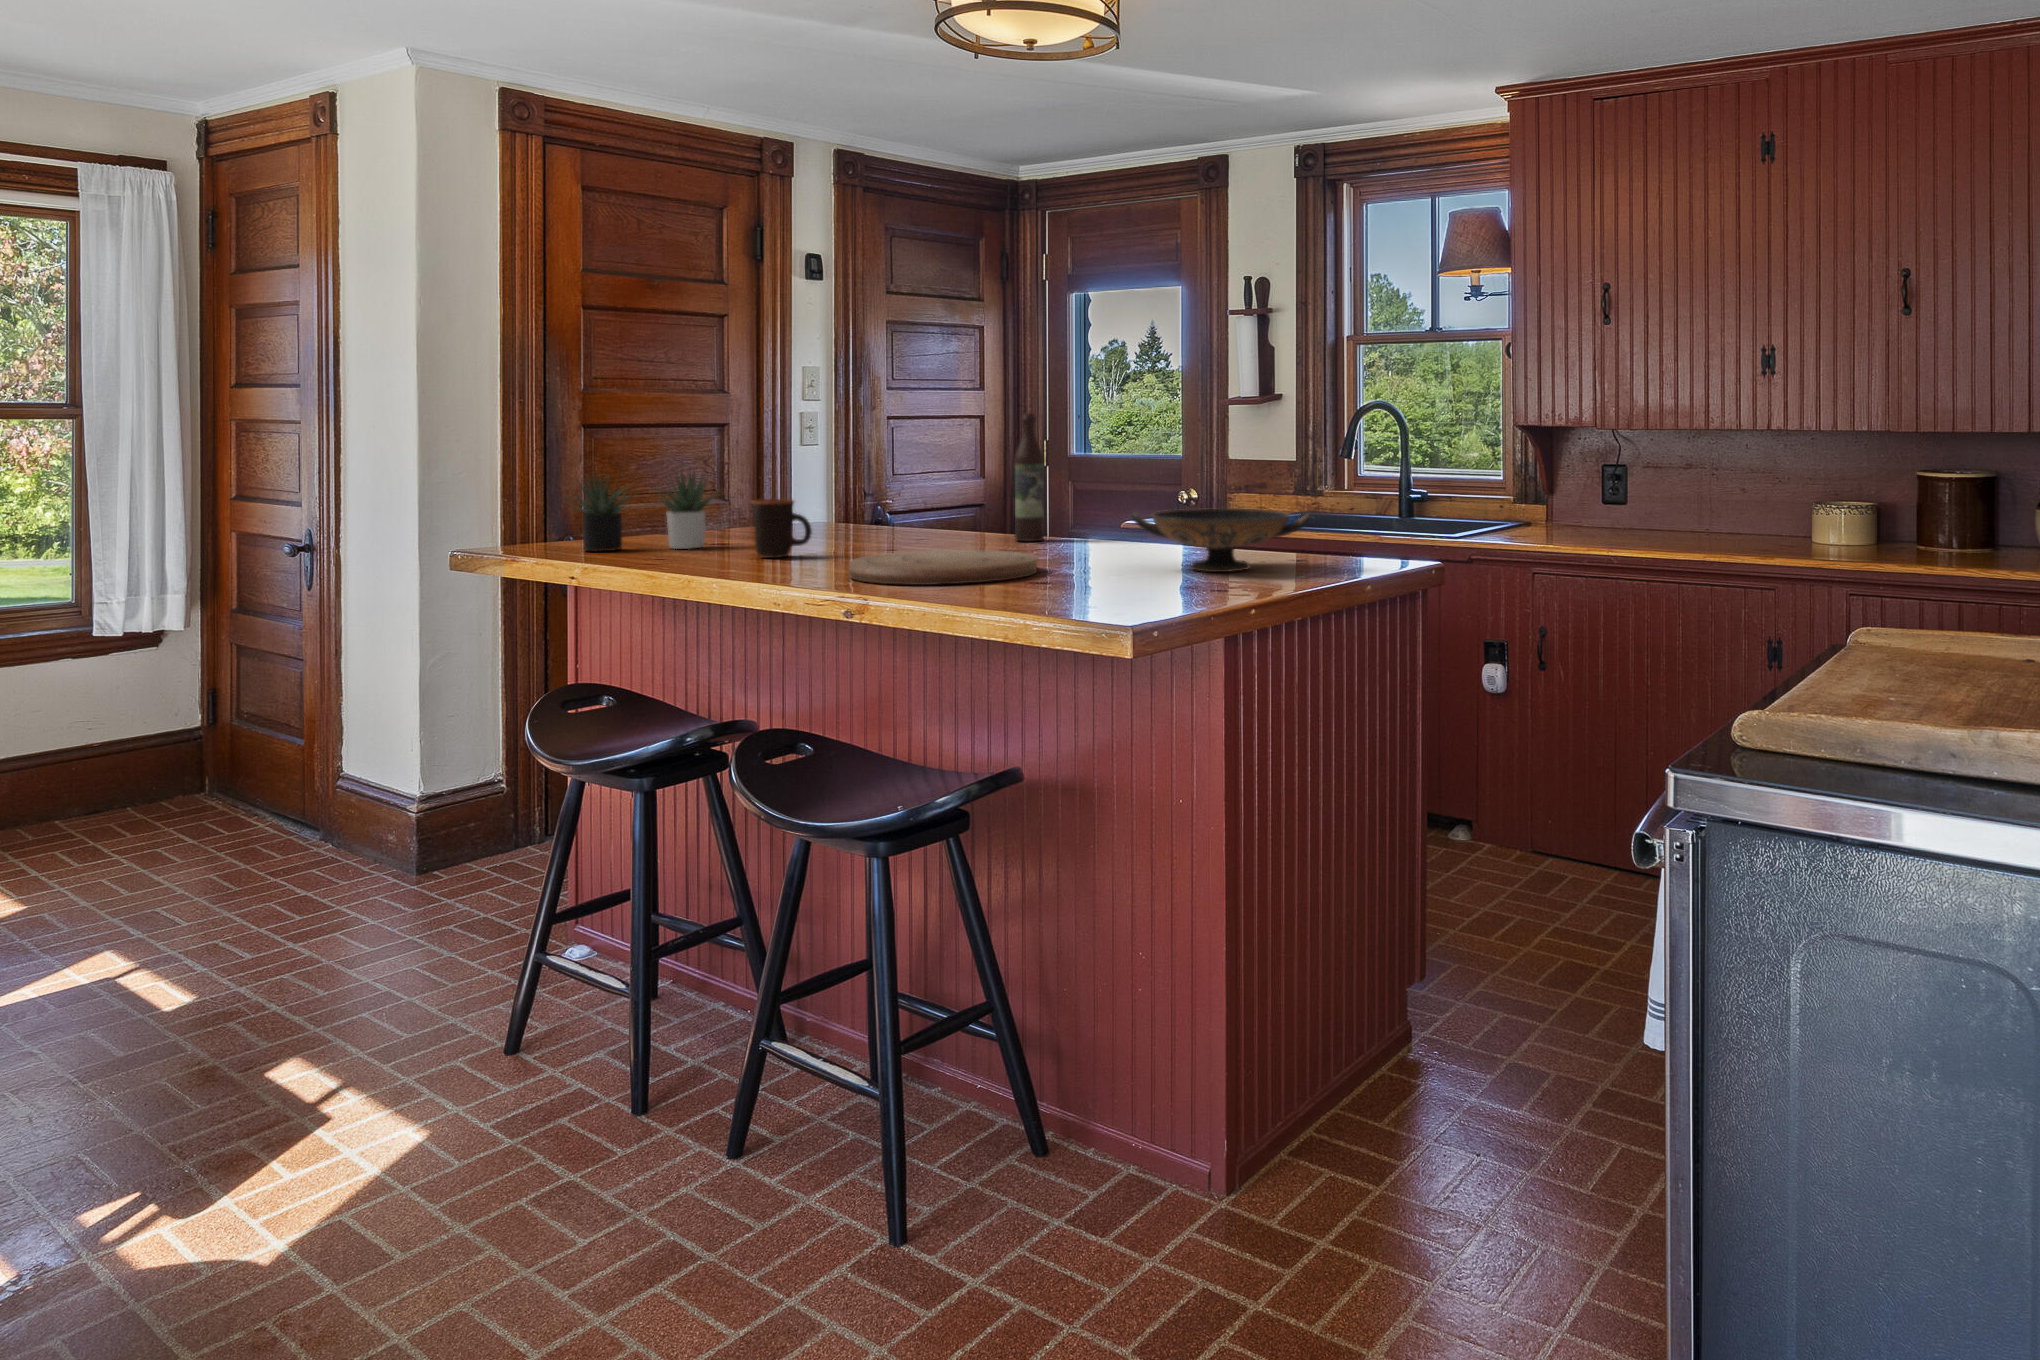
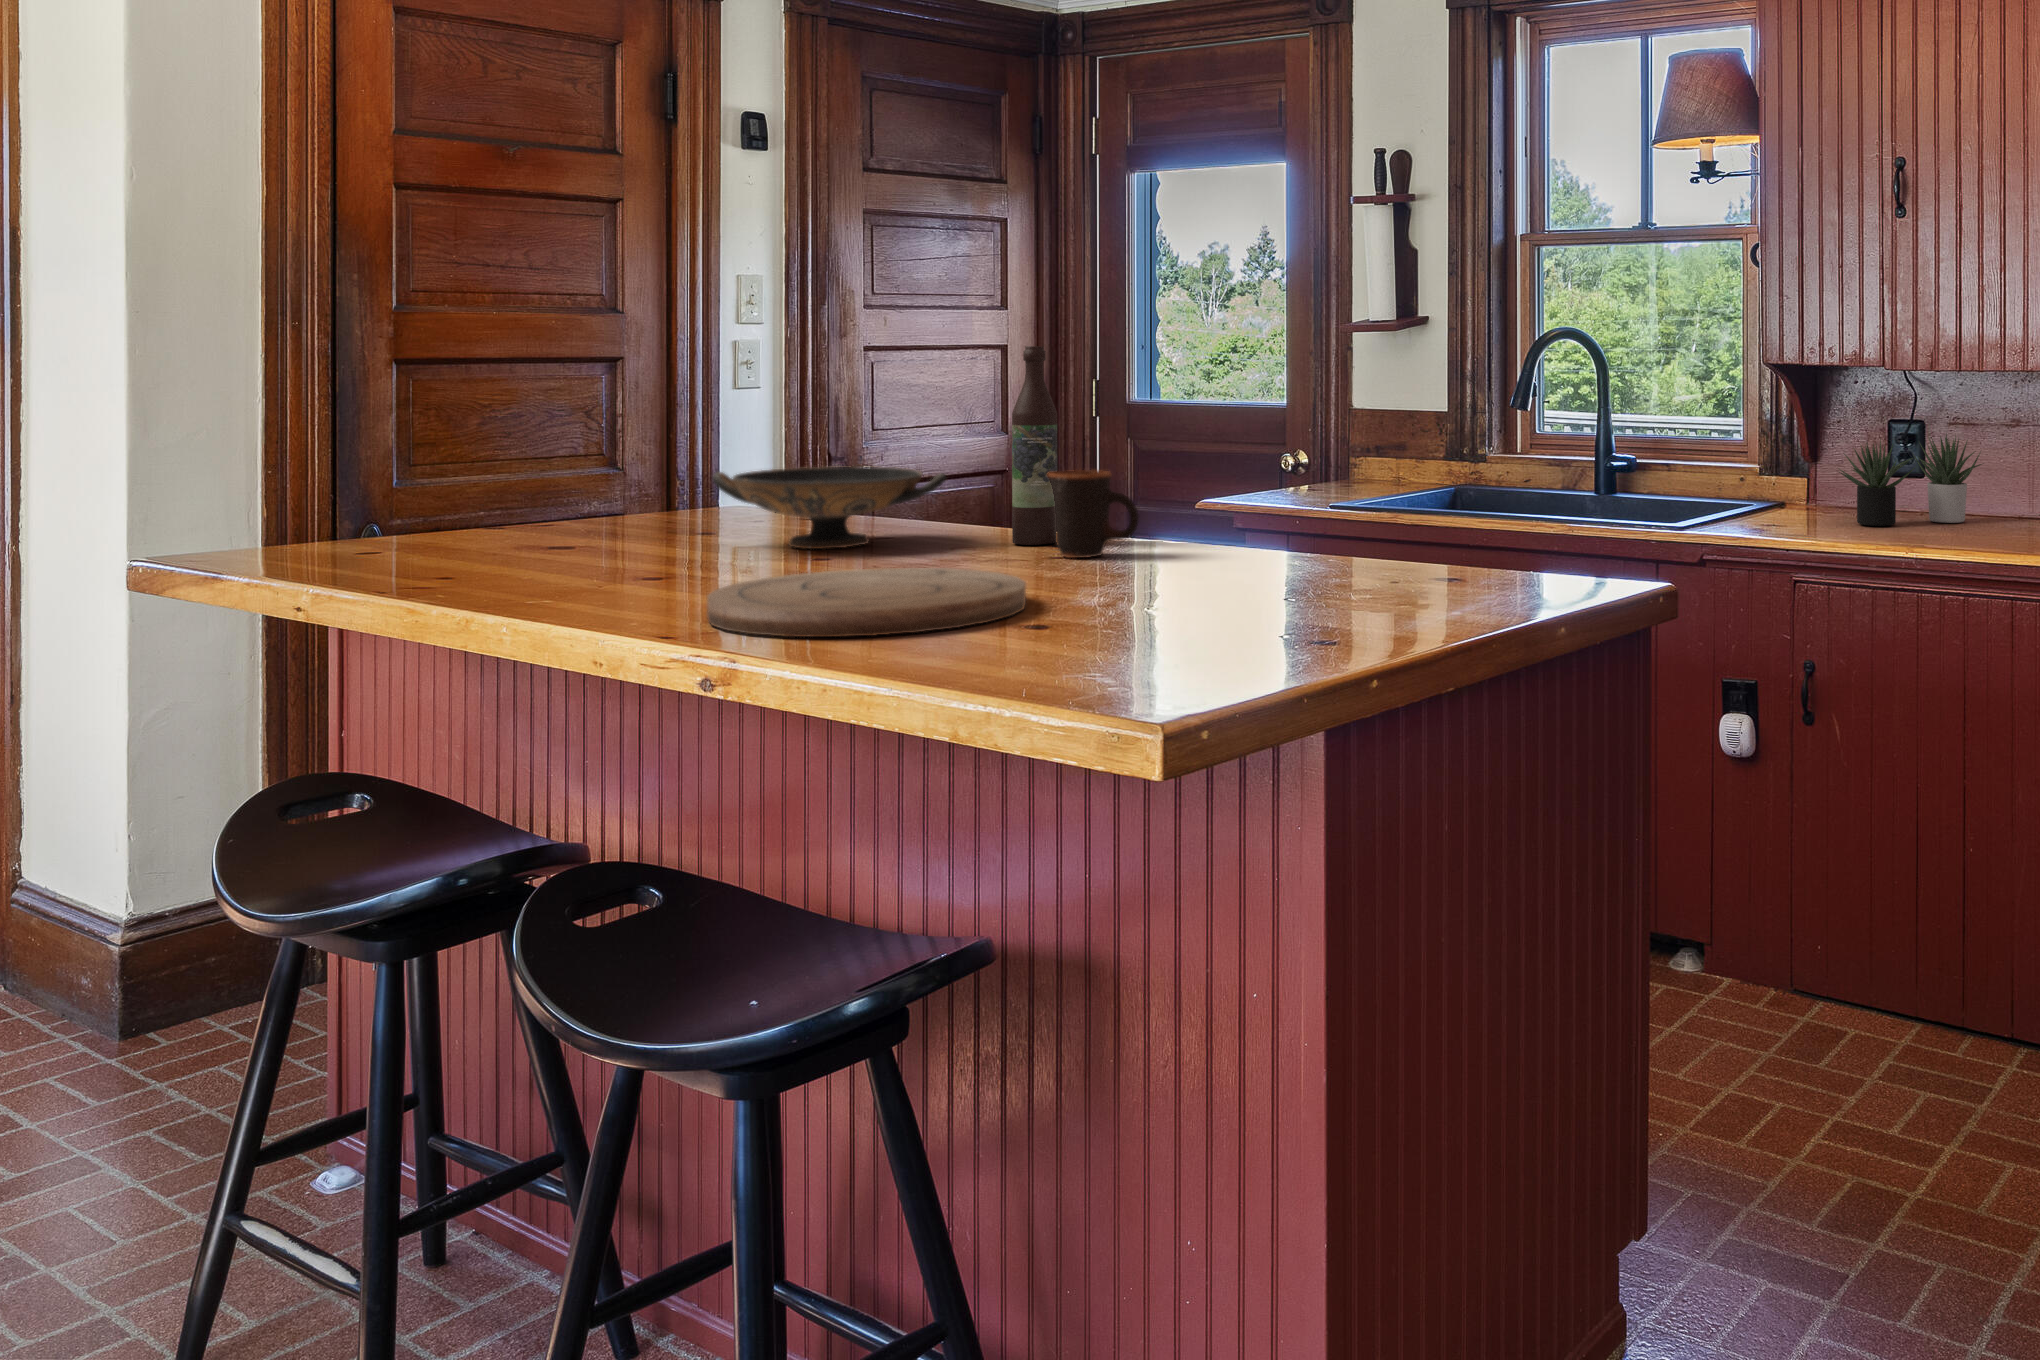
succulent plant: present [566,467,717,551] -> present [1839,433,1982,526]
mug: present [750,499,812,558] -> present [1048,470,1139,558]
decorative bowl: present [1132,508,1311,572] -> present [712,466,946,549]

